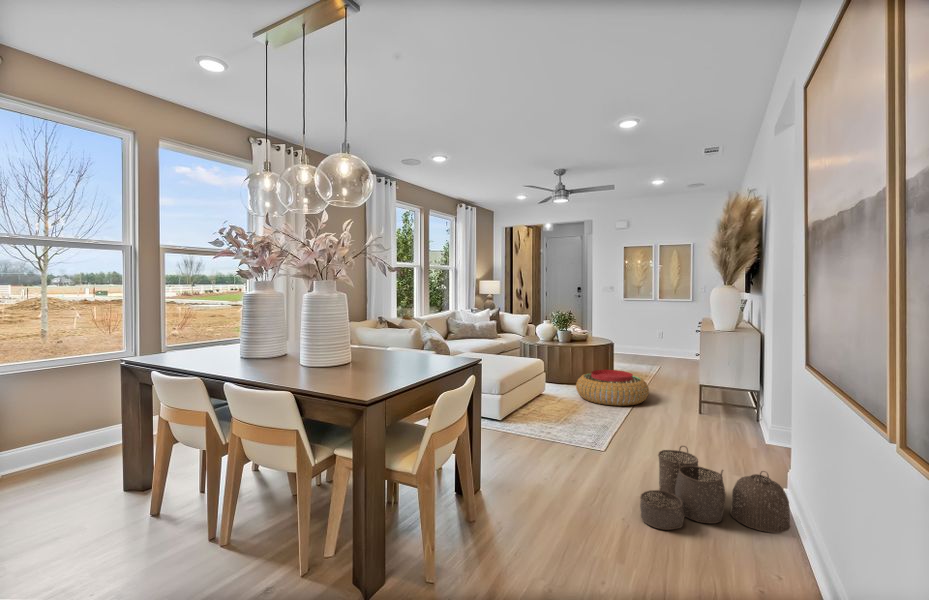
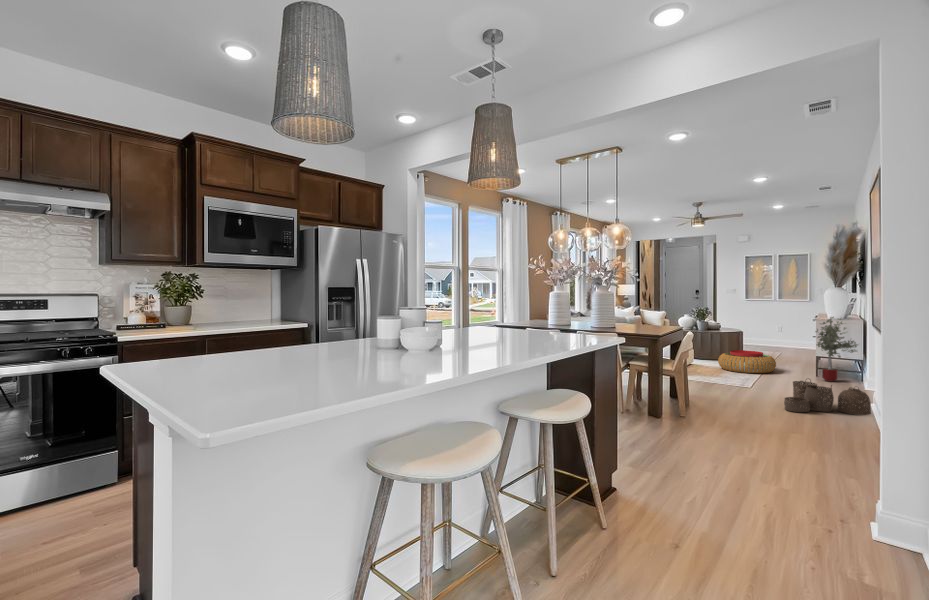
potted tree: none [696,327,757,422] -> present [816,317,857,382]

